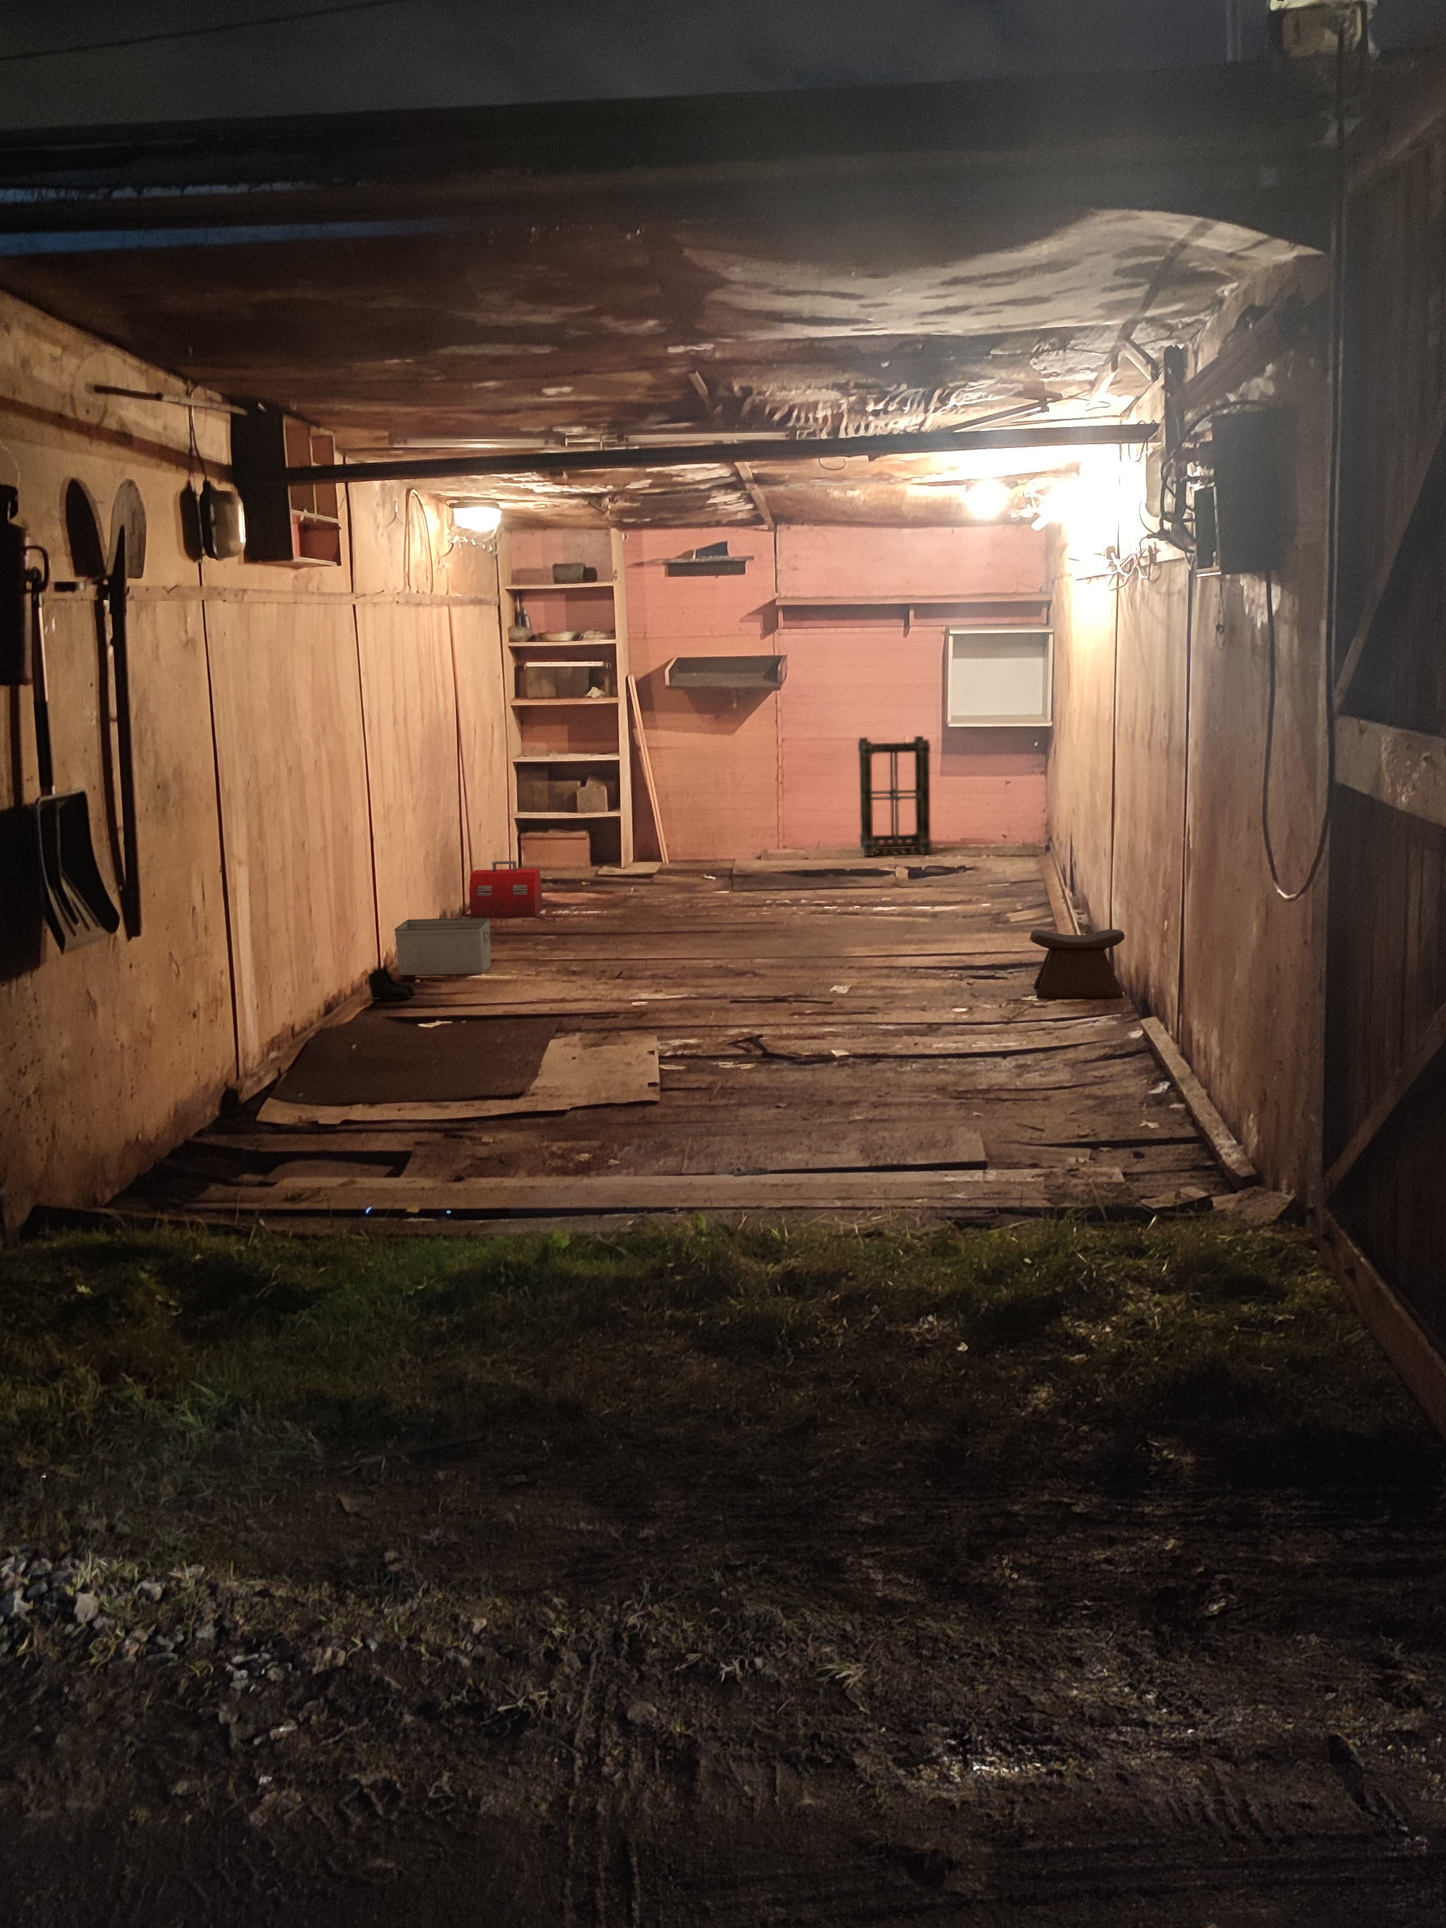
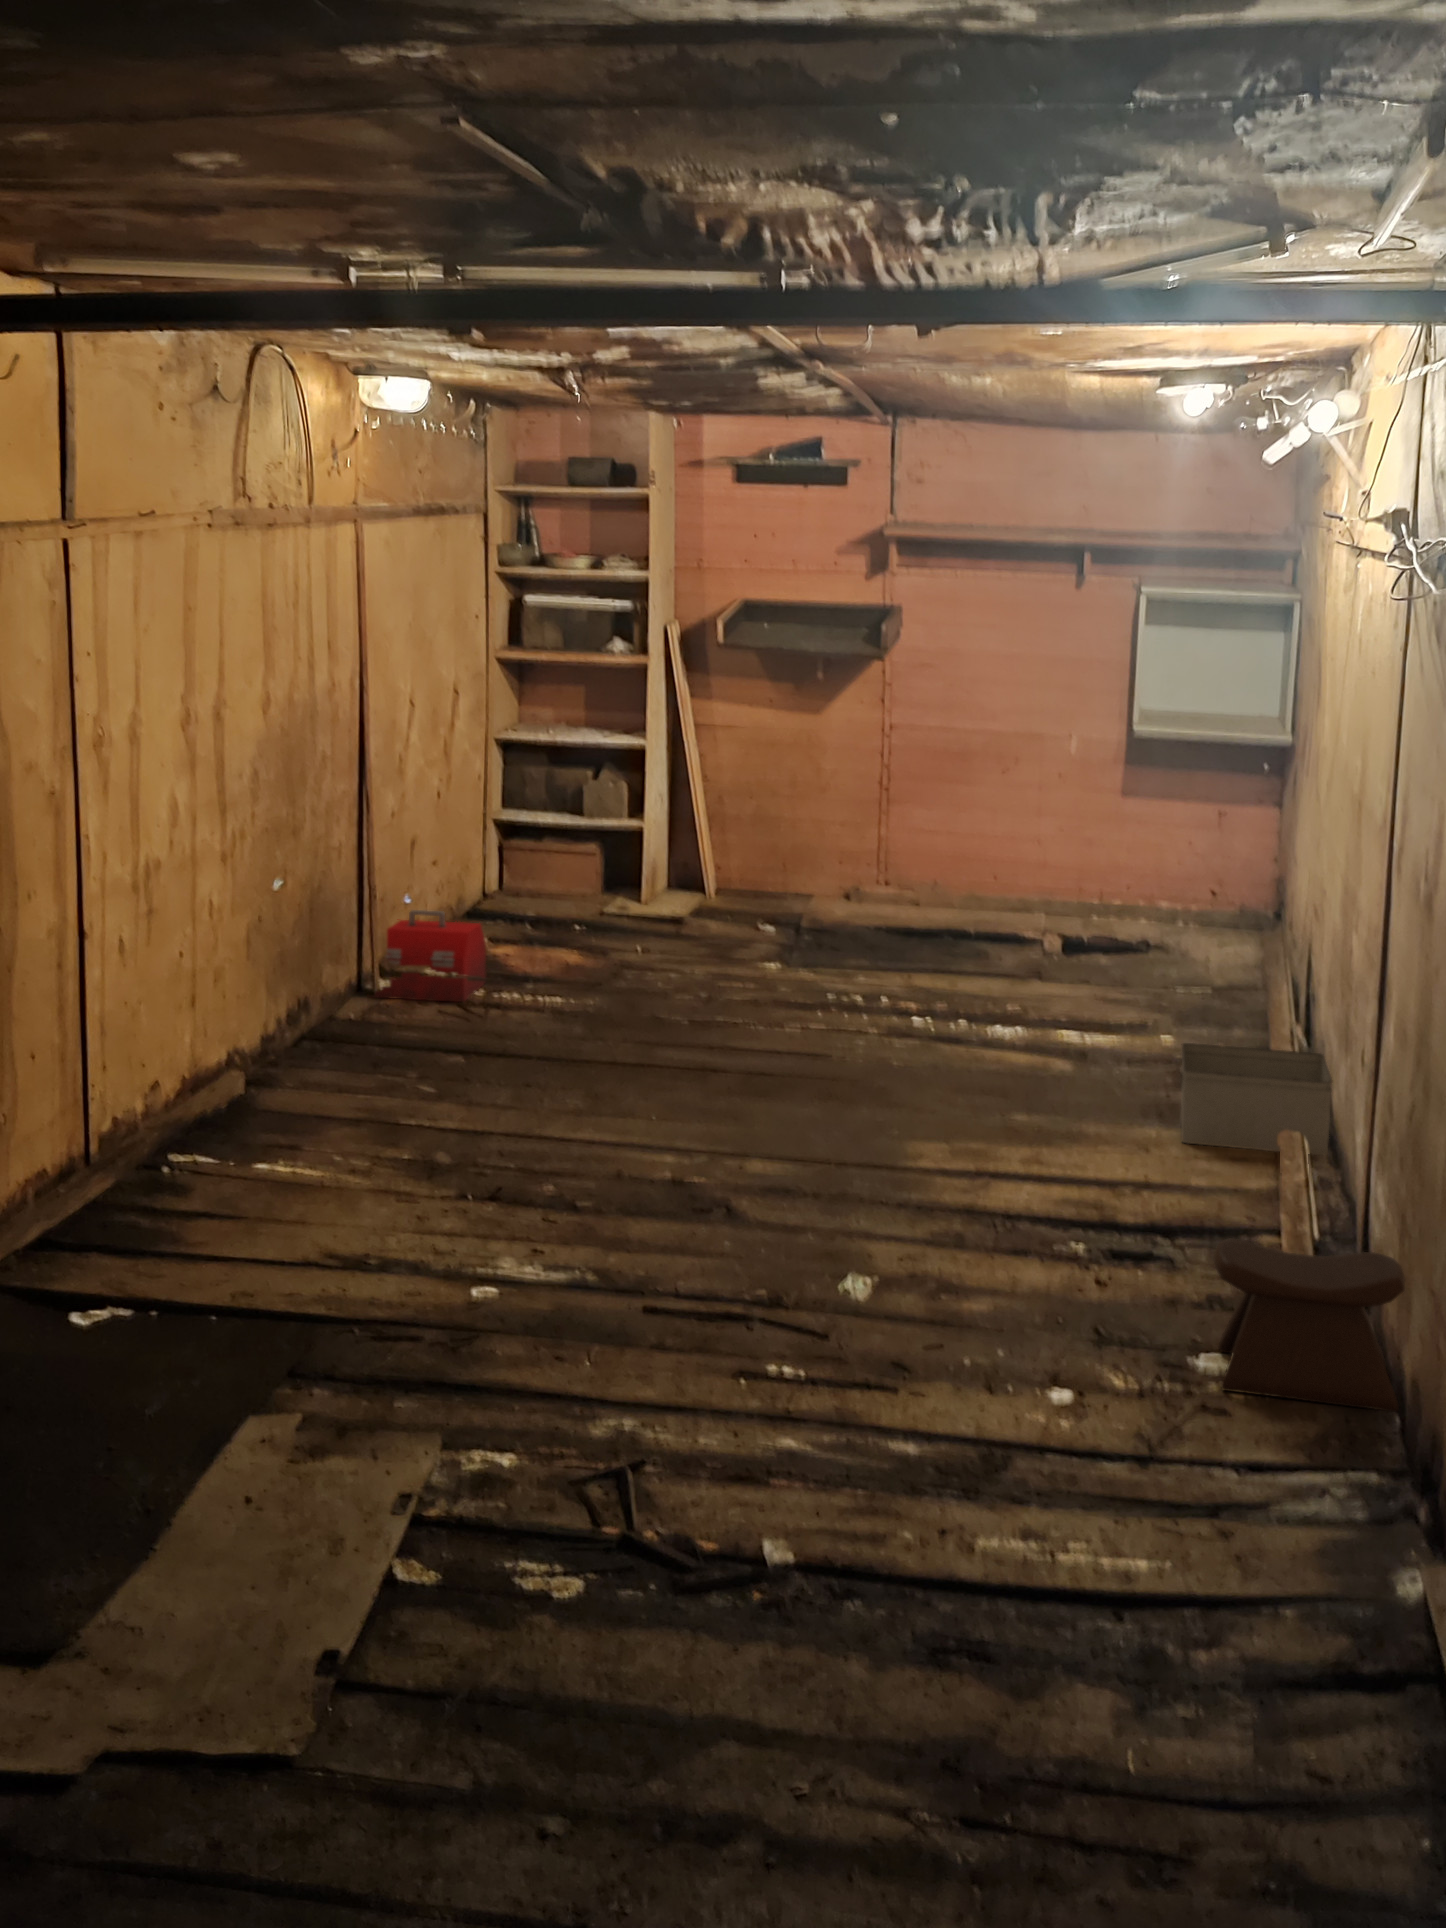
shelving unit: present [858,736,932,856] -> none [994,729,1100,913]
storage bin: present [394,918,491,975] -> present [1179,1043,1332,1155]
boots: present [368,965,414,1000] -> none [29,1166,122,1242]

